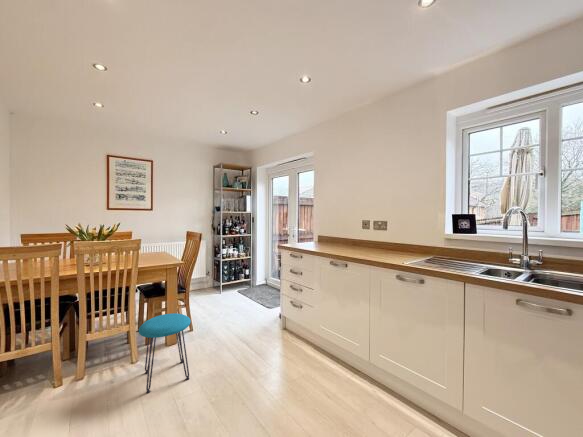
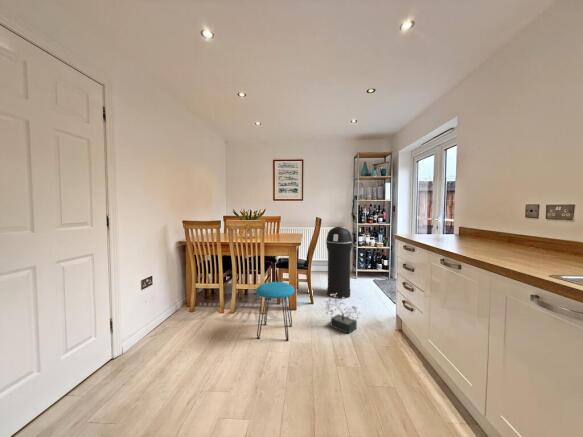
trash can: none [199,241,227,317] -> present [326,227,352,298]
decorative plant: none [217,310,255,347] -> present [326,294,358,333]

